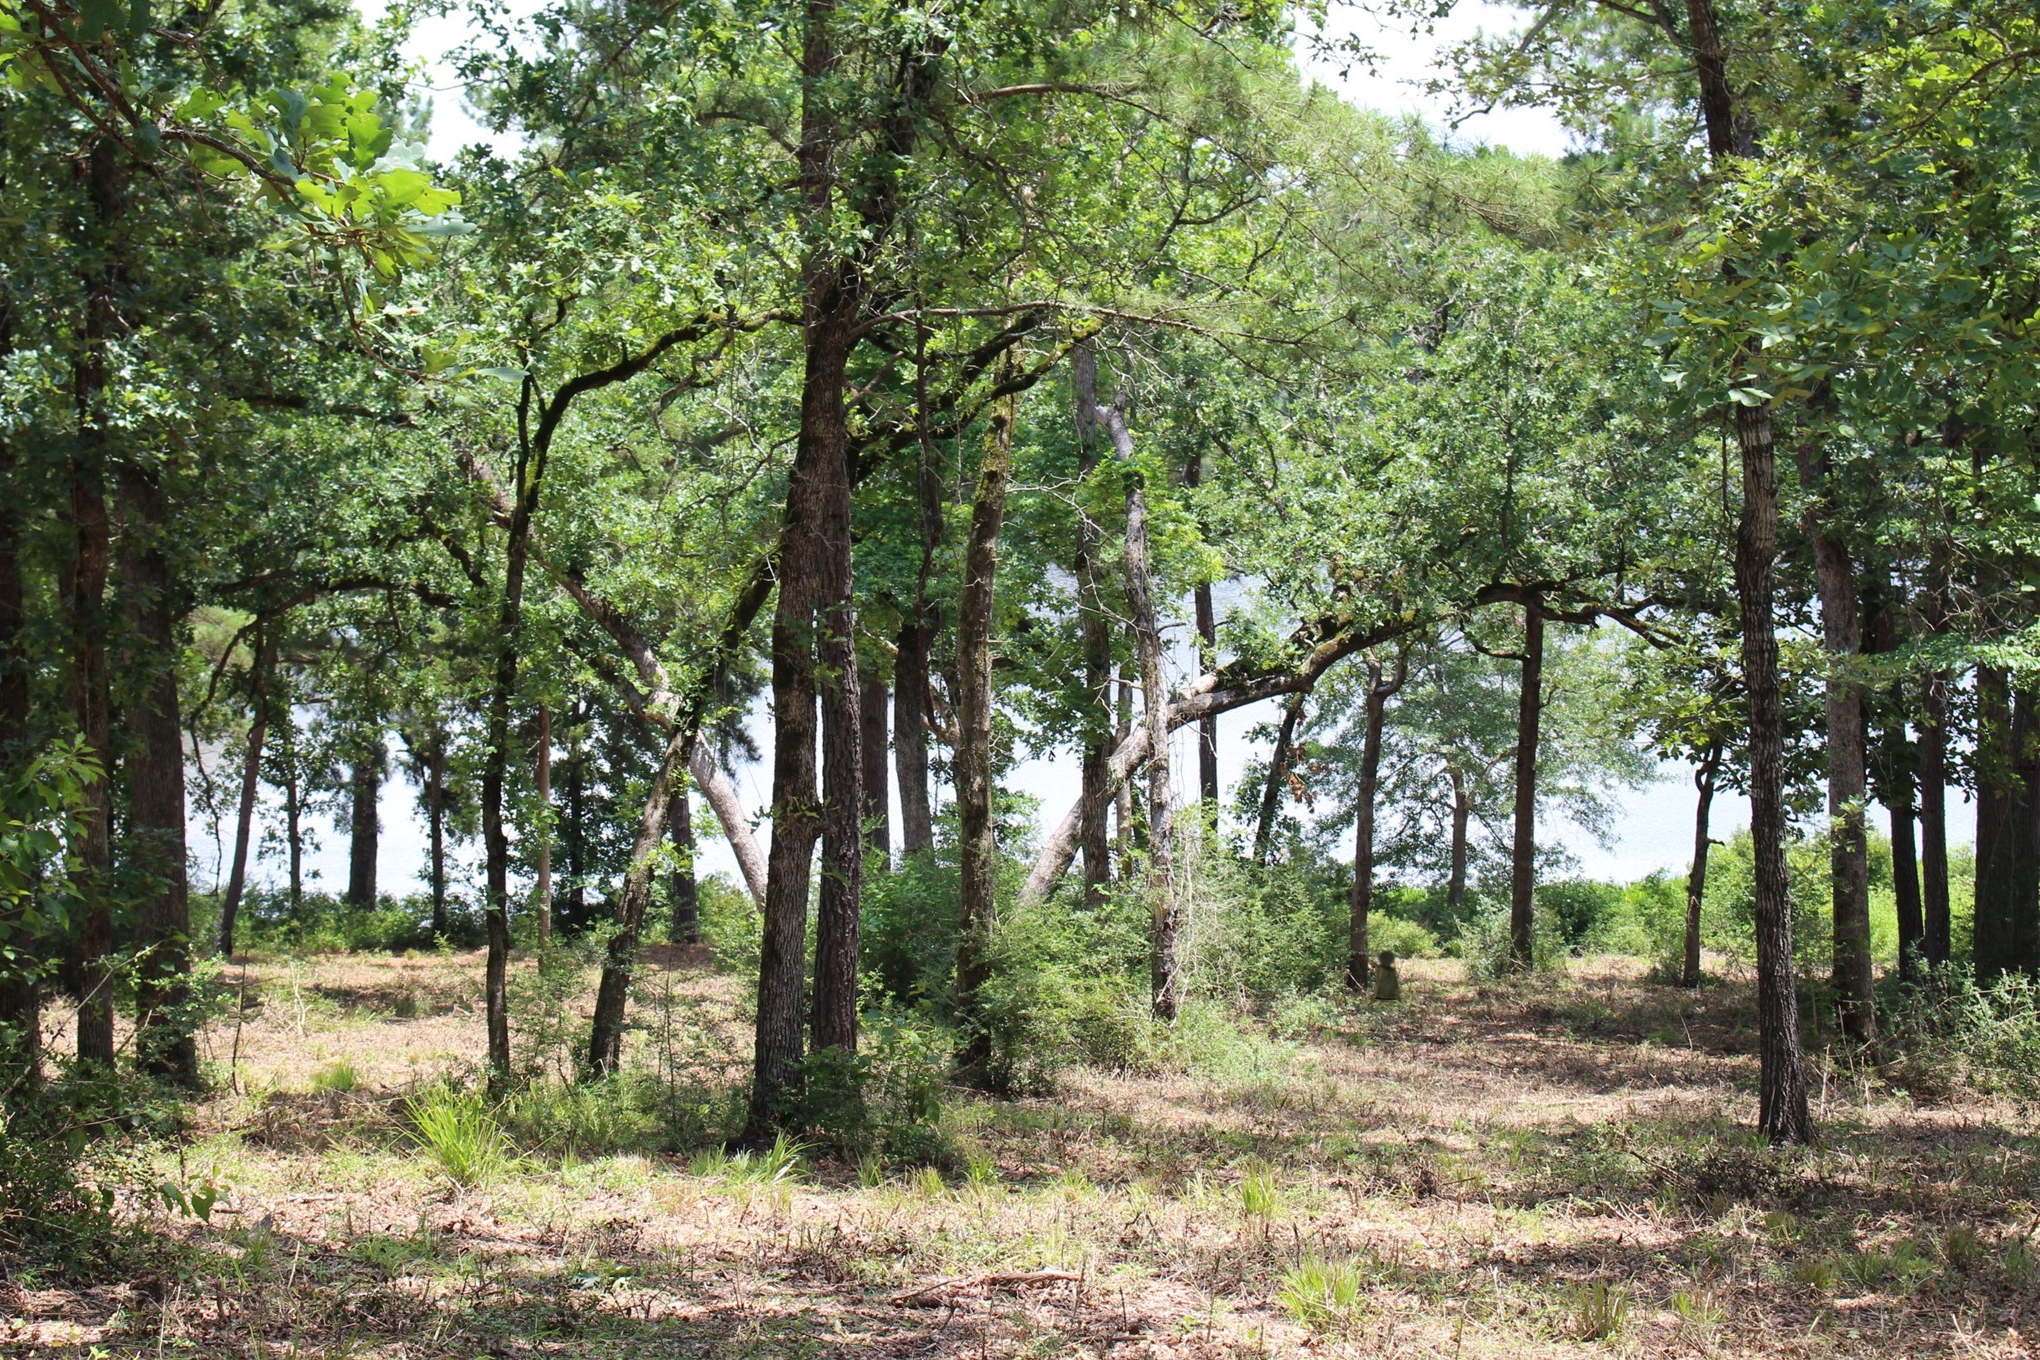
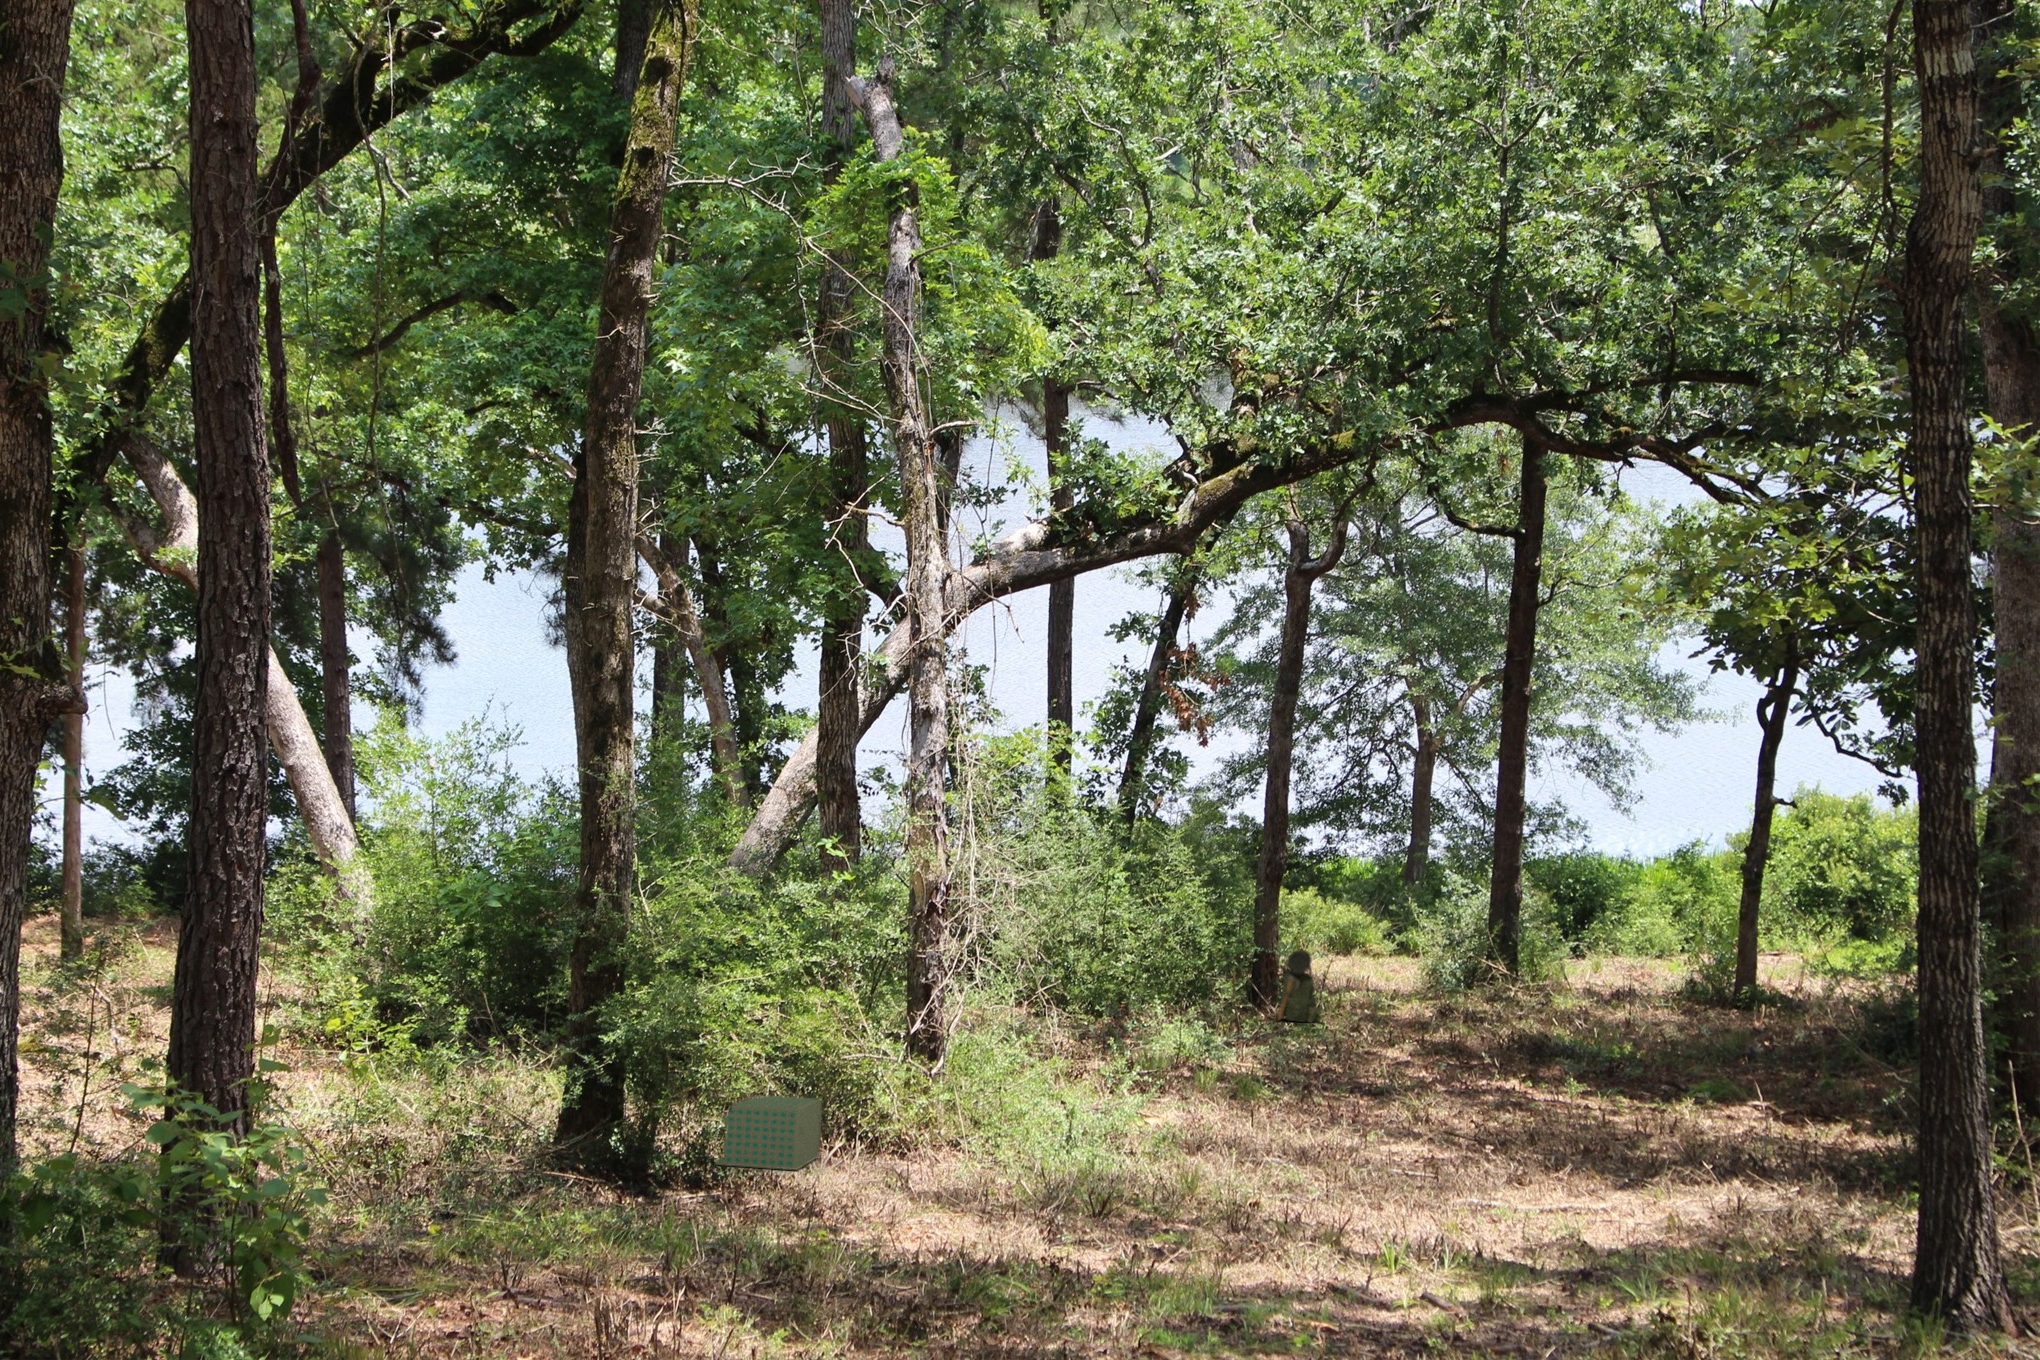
storage box: none [1059,1036,1118,1080] -> present [716,1096,822,1170]

